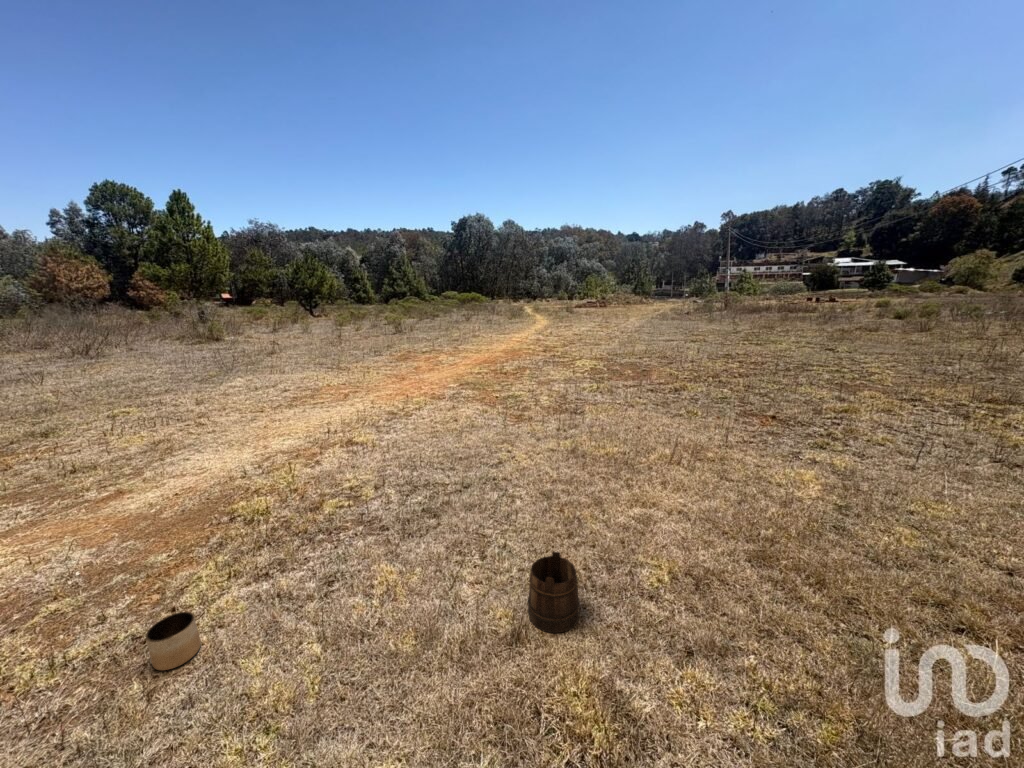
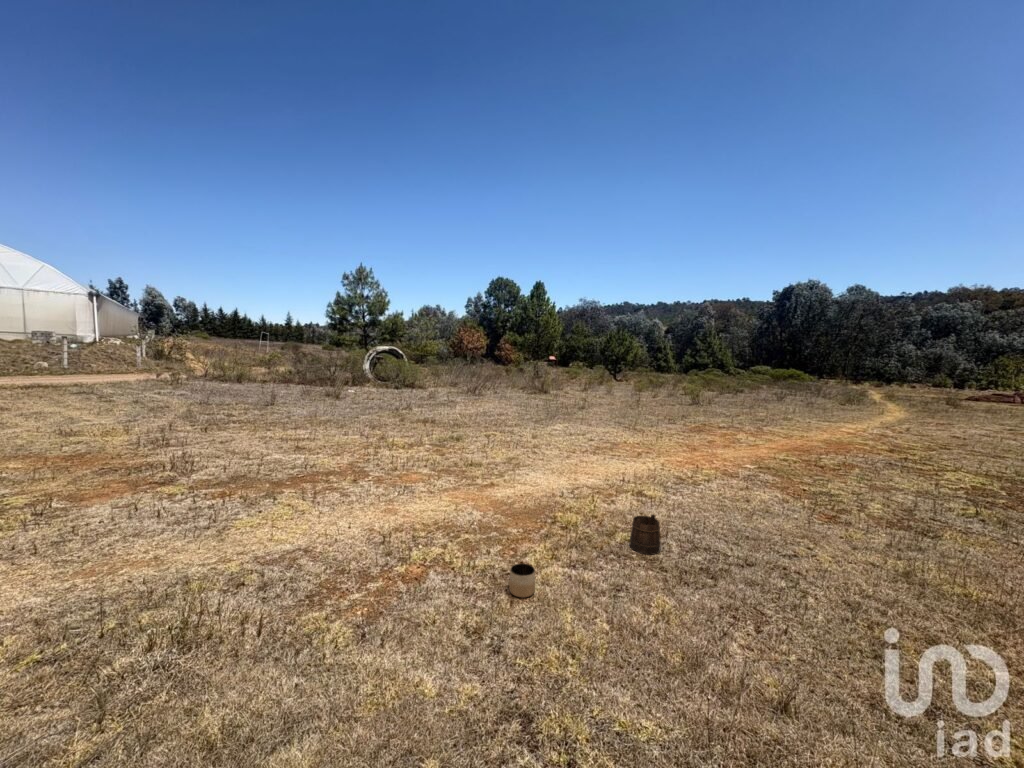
bucket: present [528,551,580,633] -> present [629,514,660,555]

